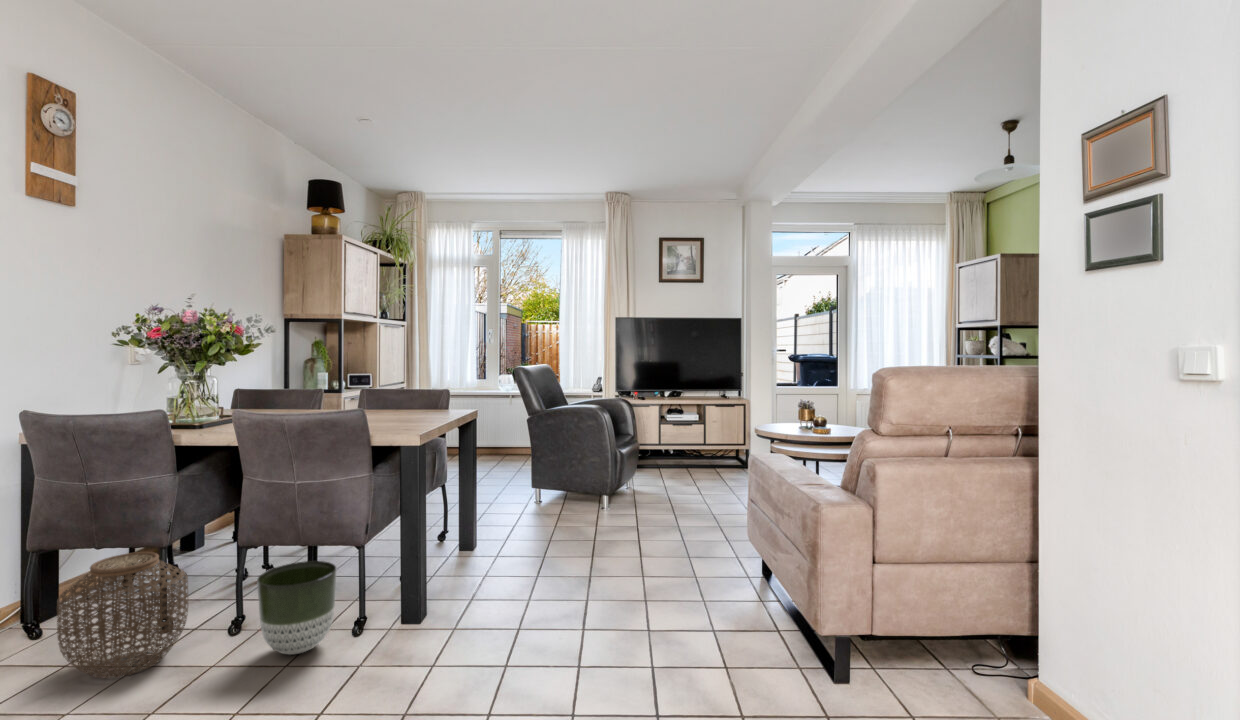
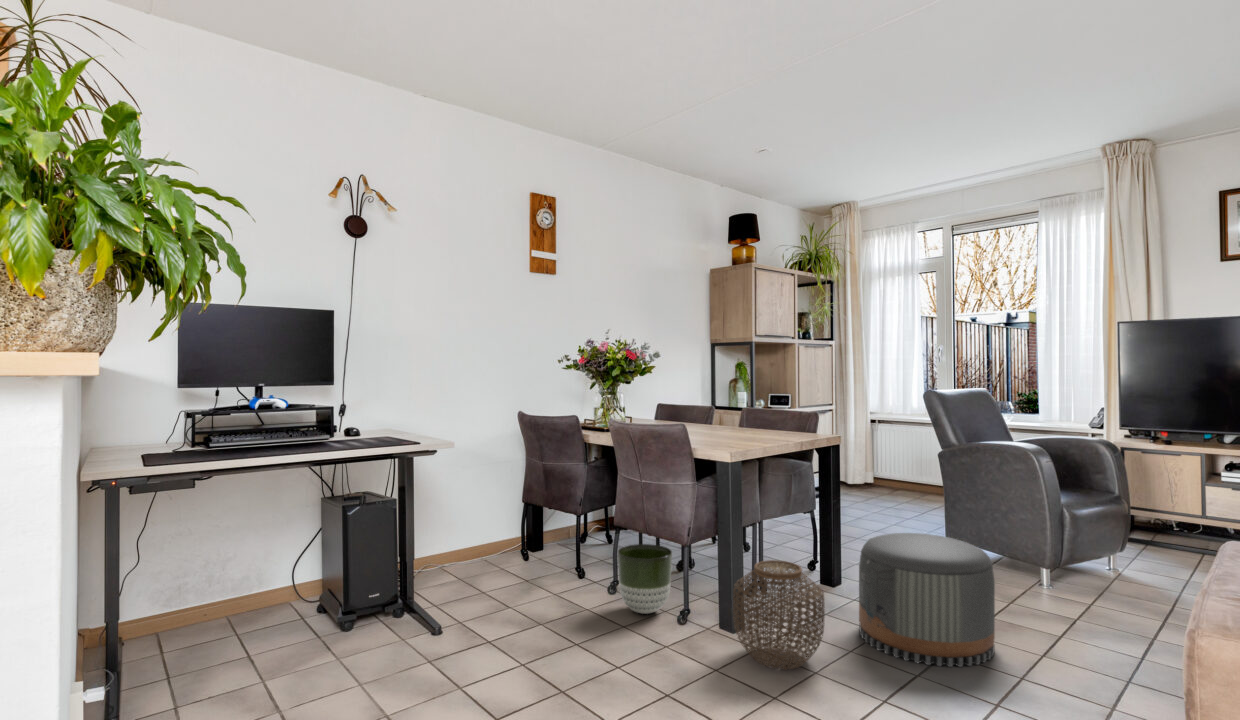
pouf: none [539,491,653,613] -> present [859,533,995,667]
woven basket: present [57,552,188,678] -> present [733,560,825,669]

